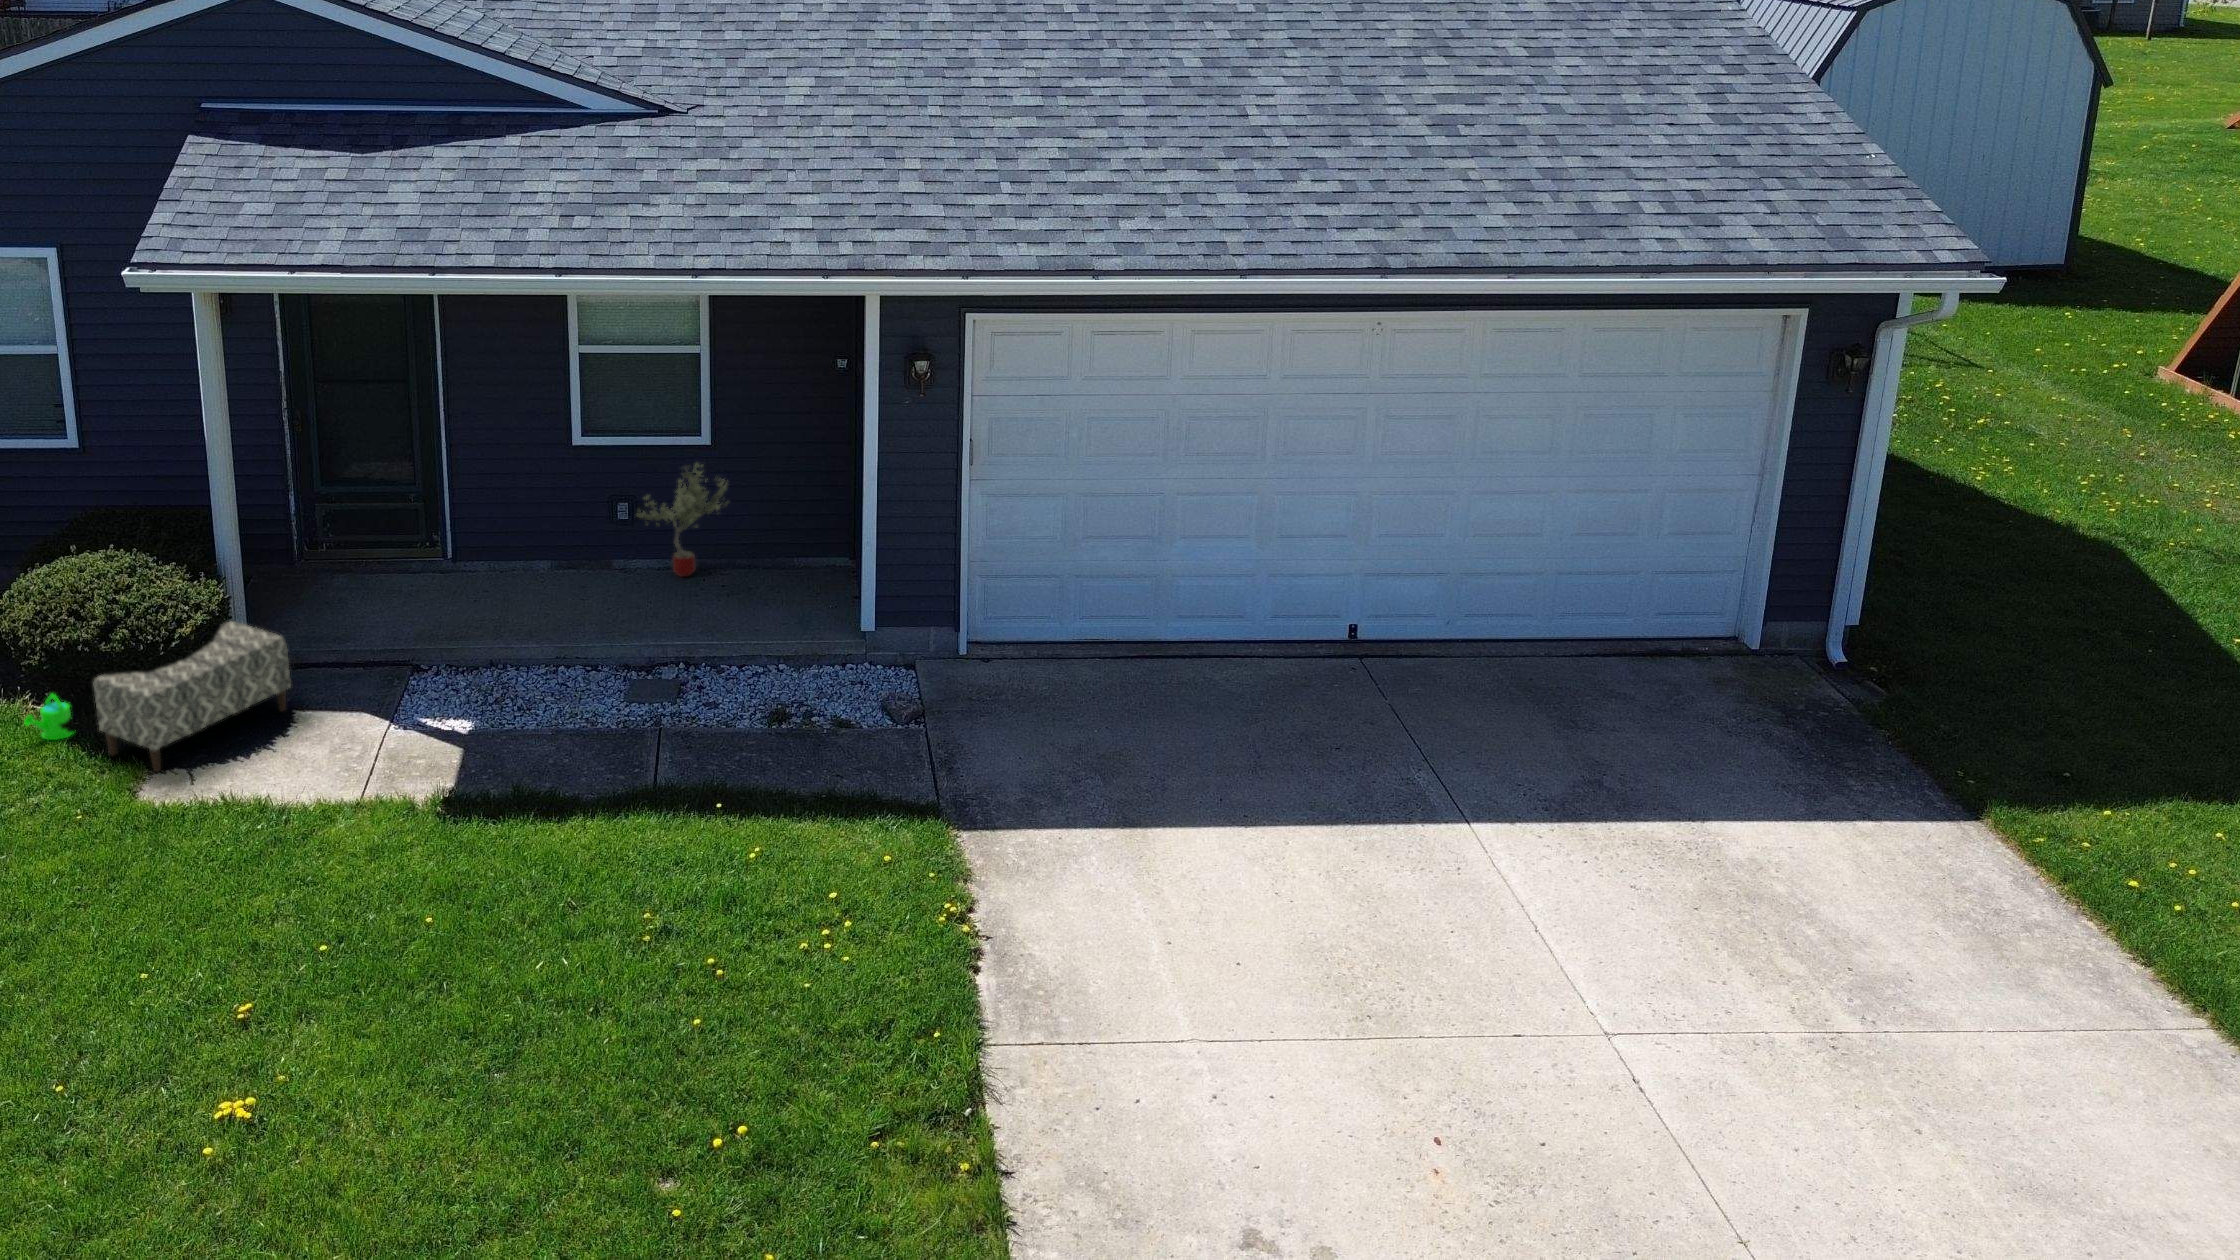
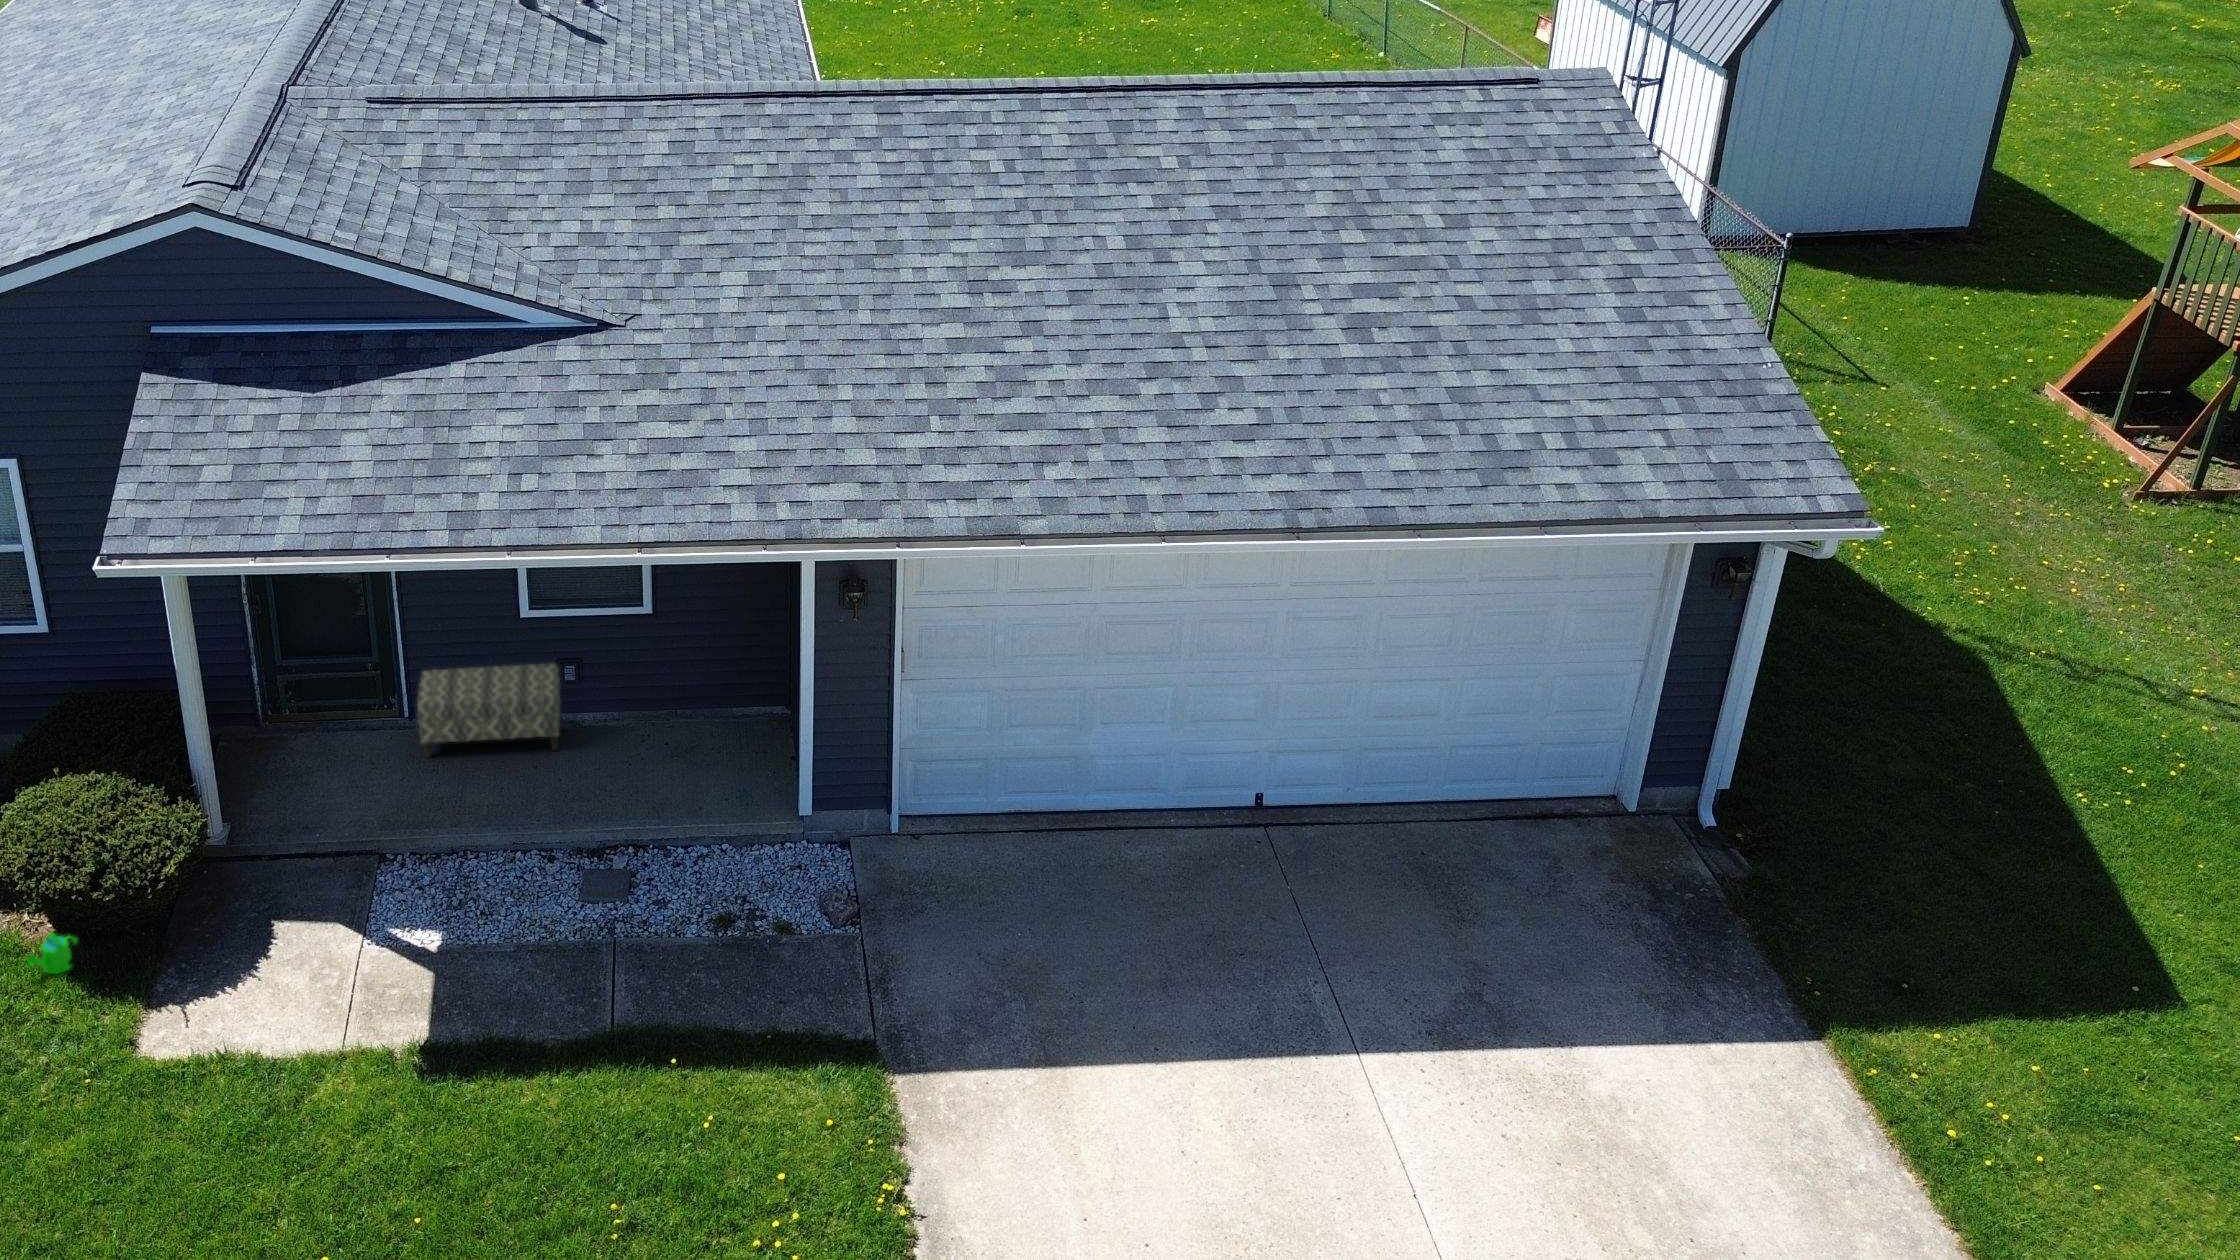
potted tree: present [637,464,728,577] -> none [580,635,671,739]
bench: present [94,621,291,772] -> present [417,663,560,758]

